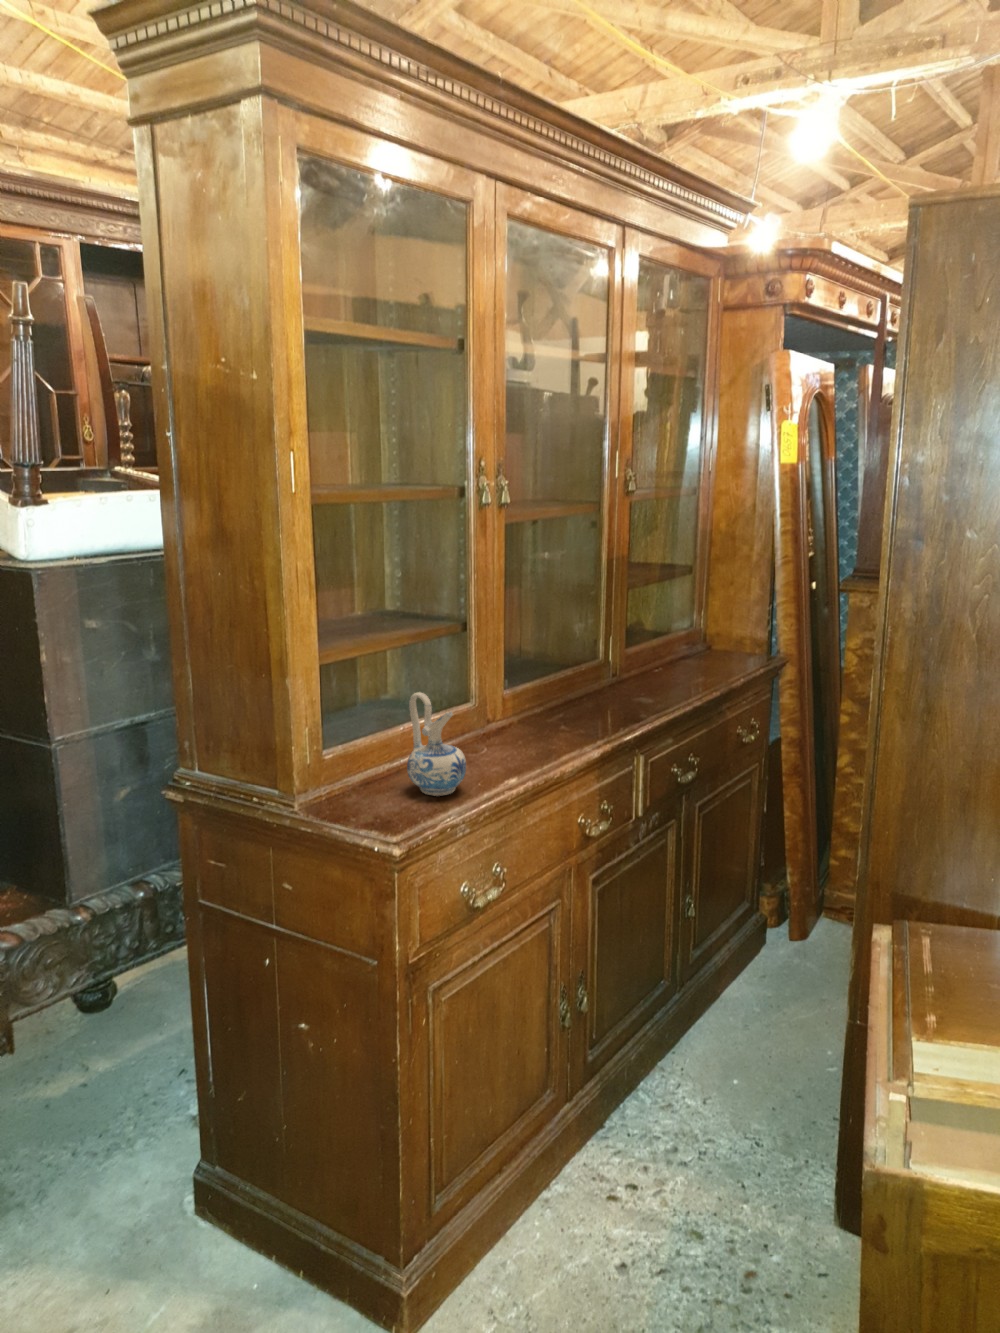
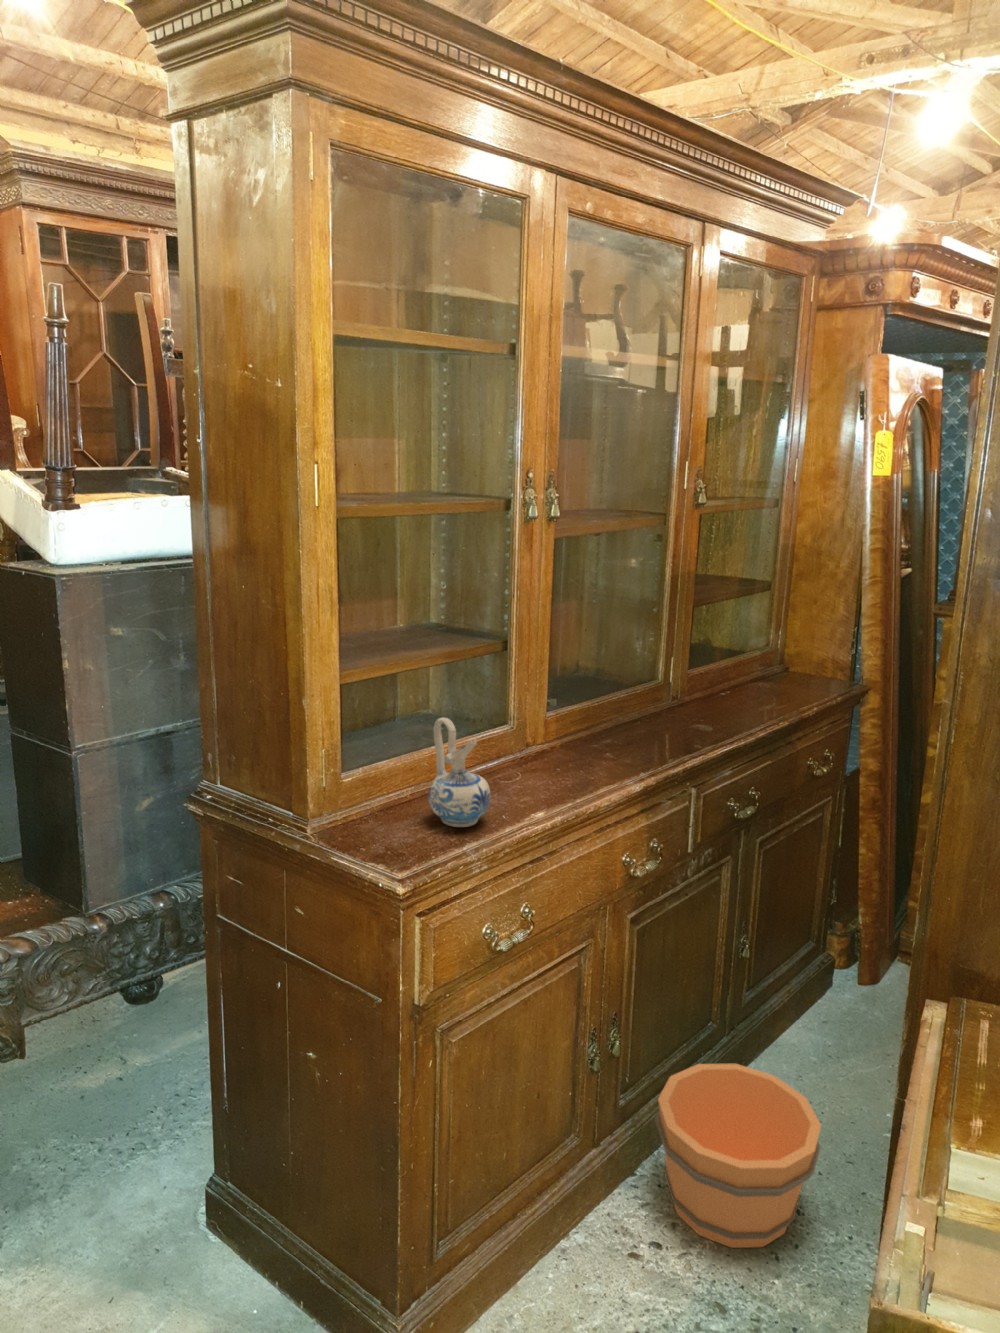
bucket: none [622,1013,776,1181] -> present [655,1064,821,1248]

